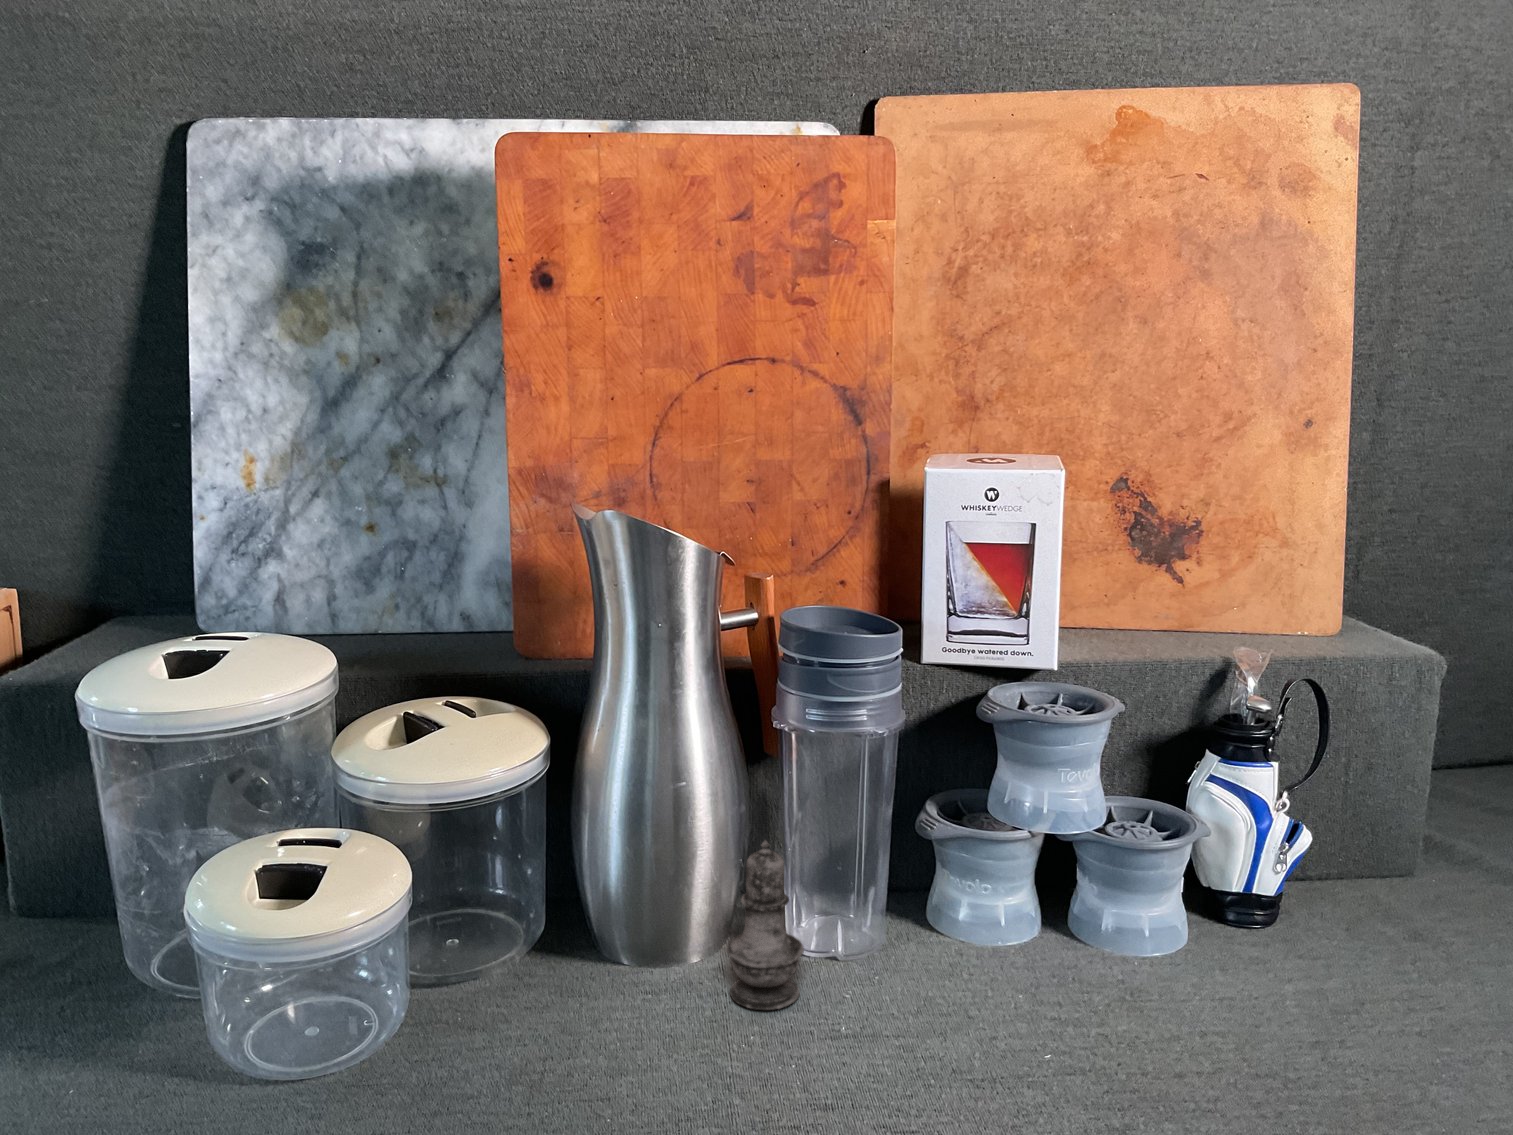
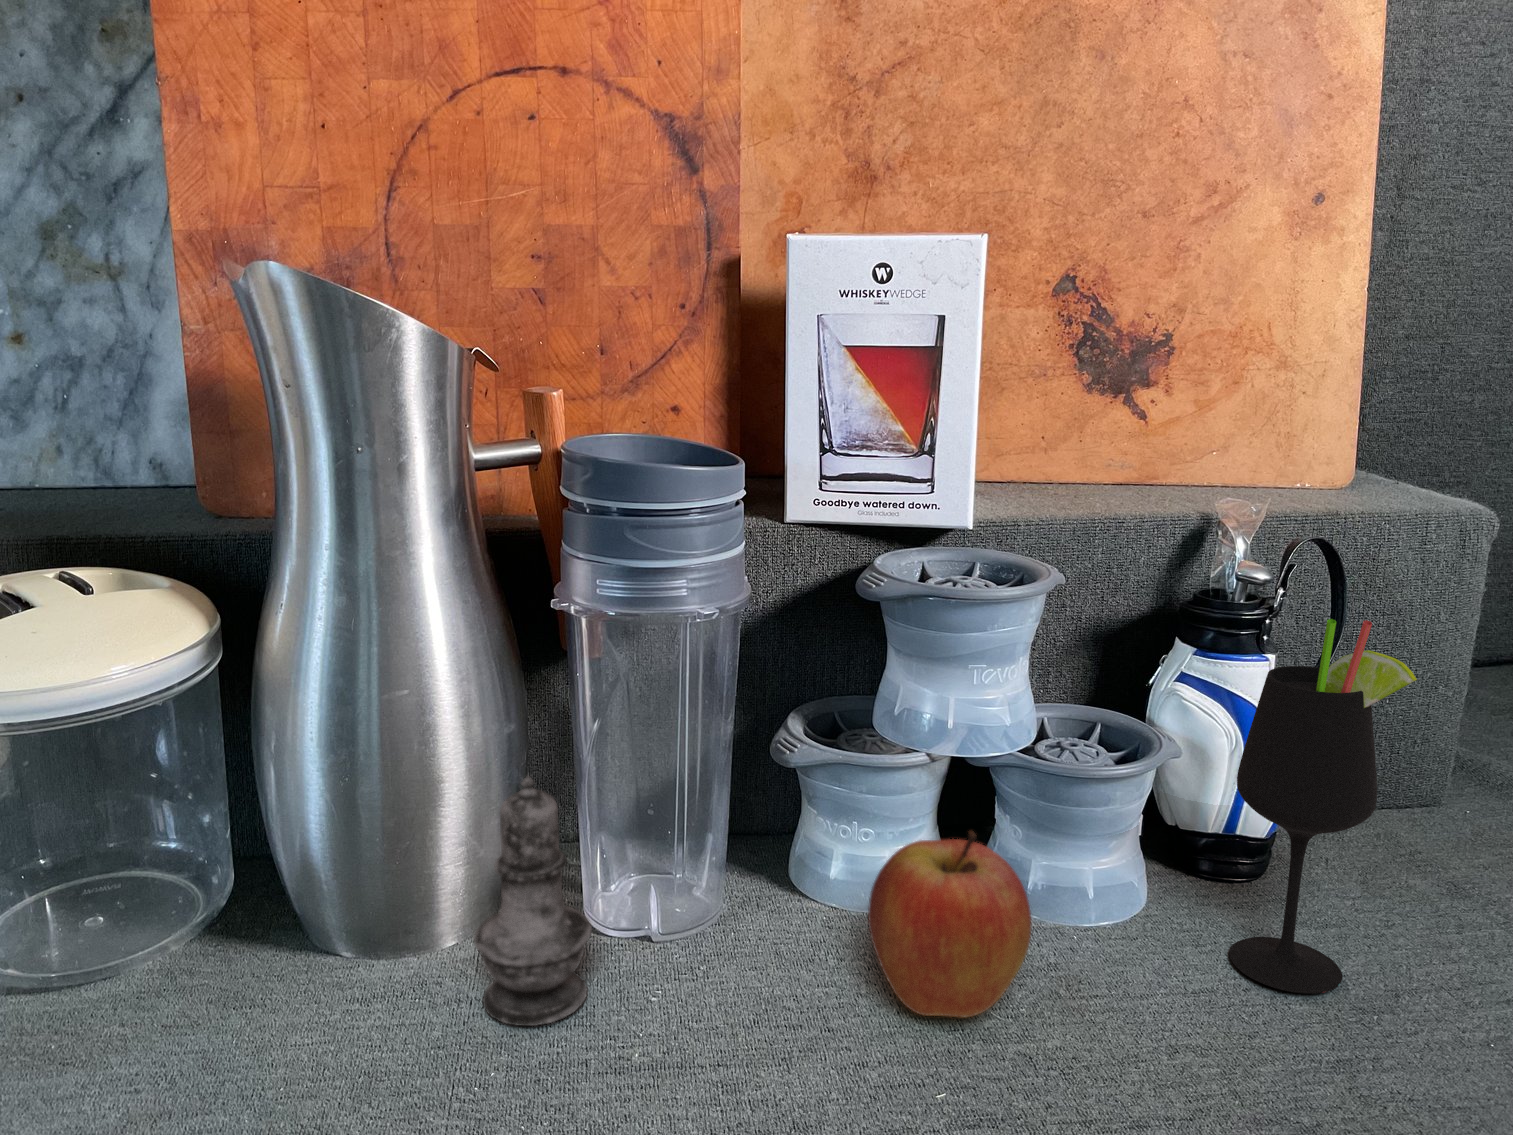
wine glass: none [1246,741,1363,1001] -> present [1229,619,1417,994]
apple: none [992,881,1105,1009] -> present [868,831,1031,1018]

